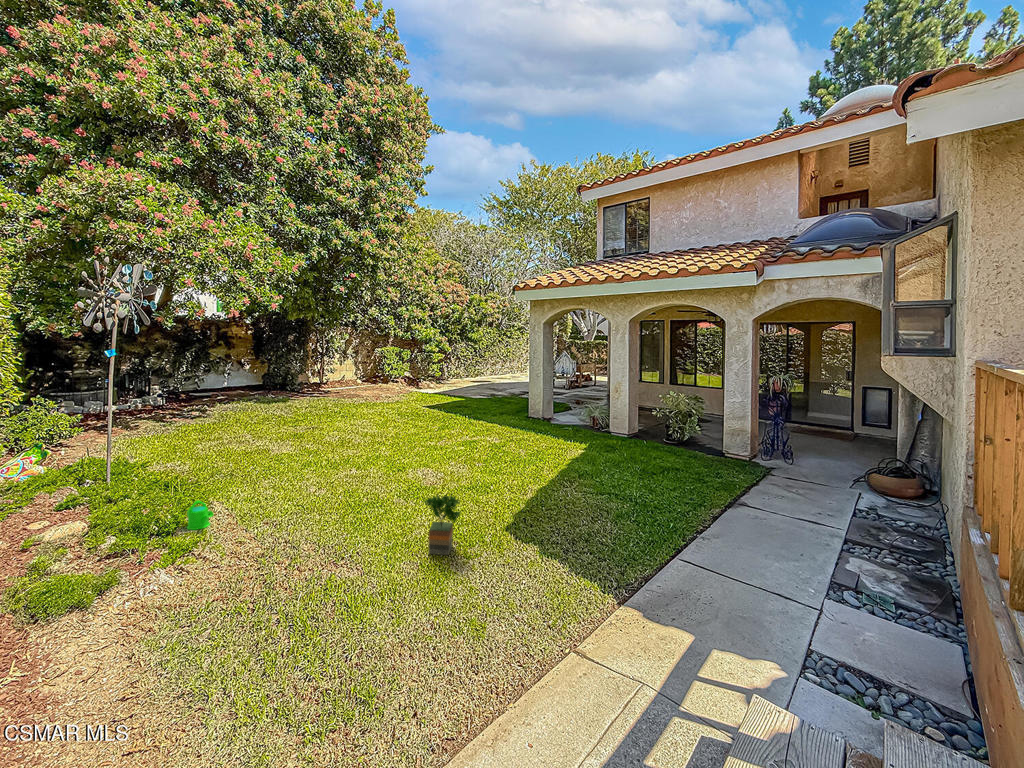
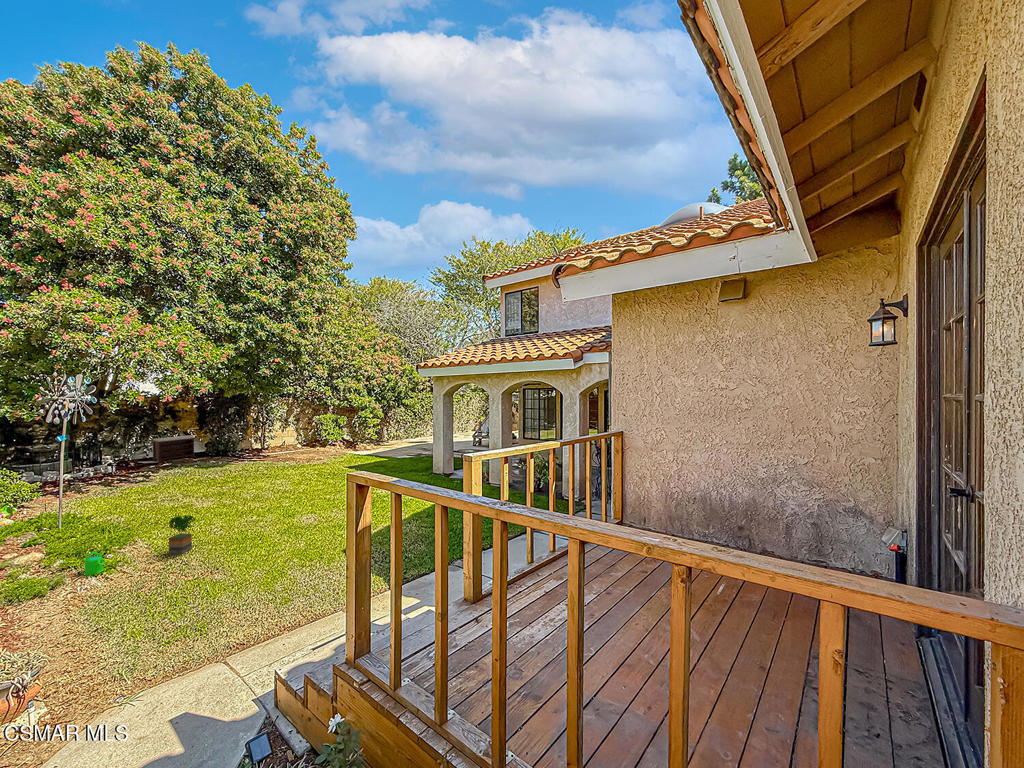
bench: none [204,365,250,393] -> present [152,435,195,462]
potted tree: present [425,495,461,555] -> present [169,515,196,554]

